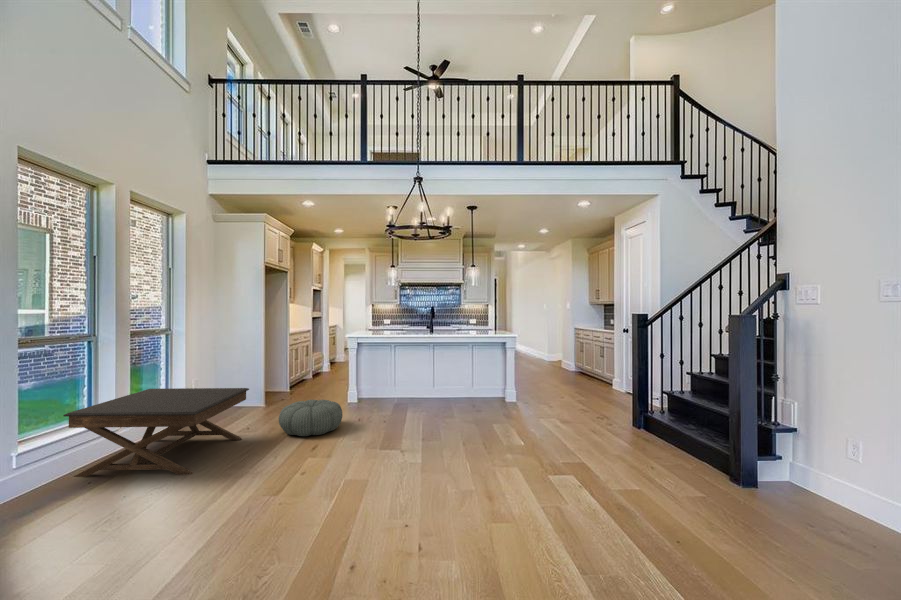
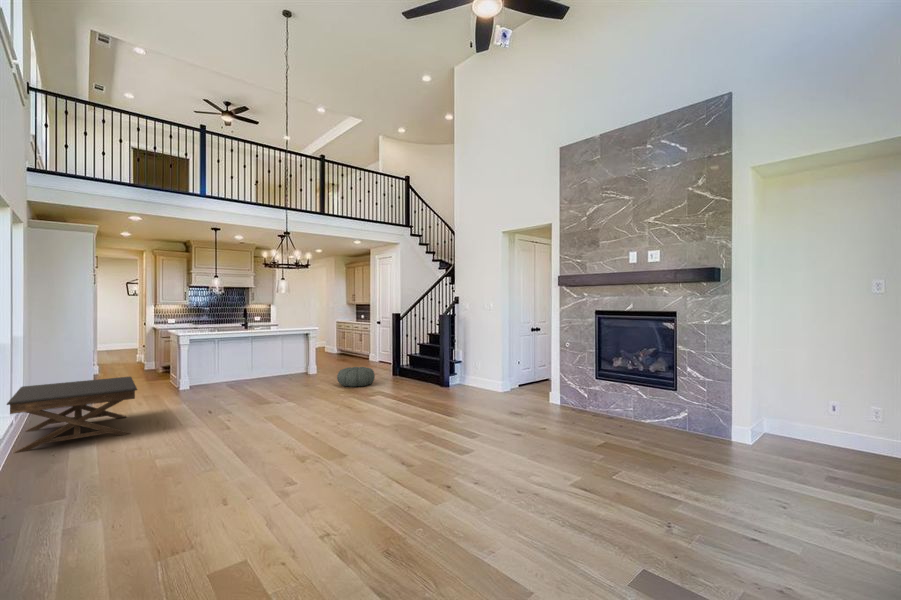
pouf: present [279,400,342,436] -> present [337,367,375,387]

